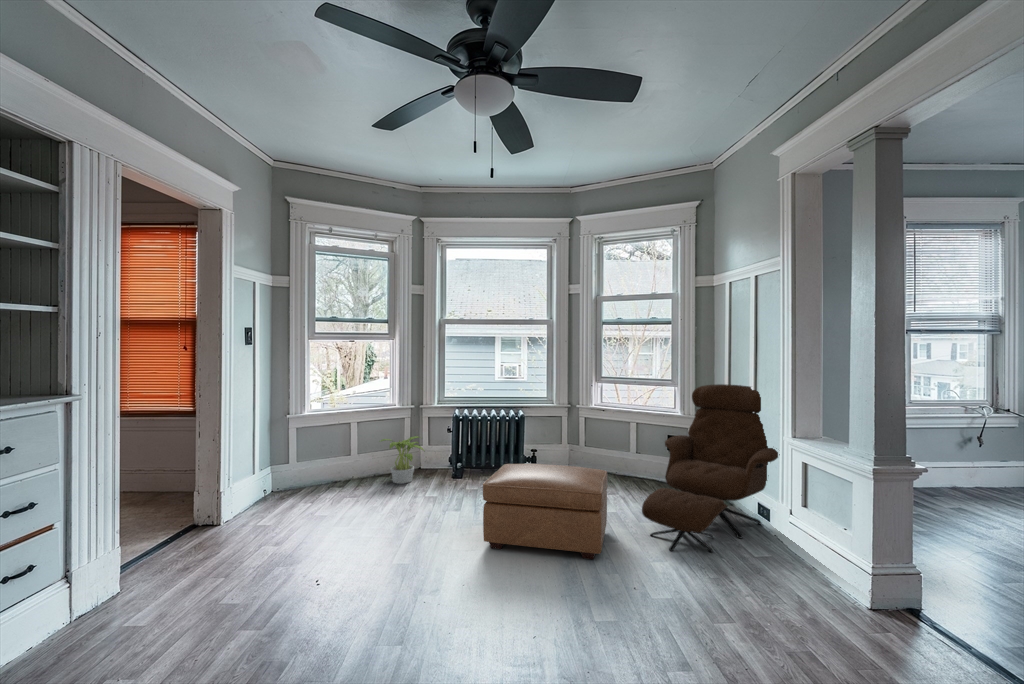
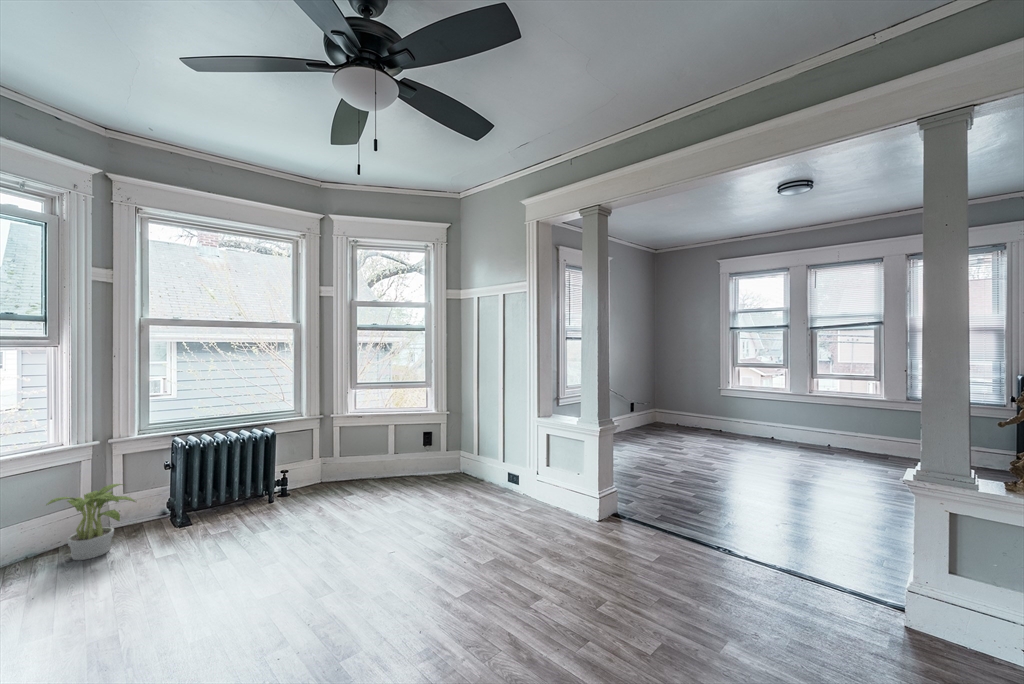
lounge chair: present [642,384,780,553] -> none [447,382,538,534]
ottoman: present [483,464,608,559] -> none [307,475,449,594]

